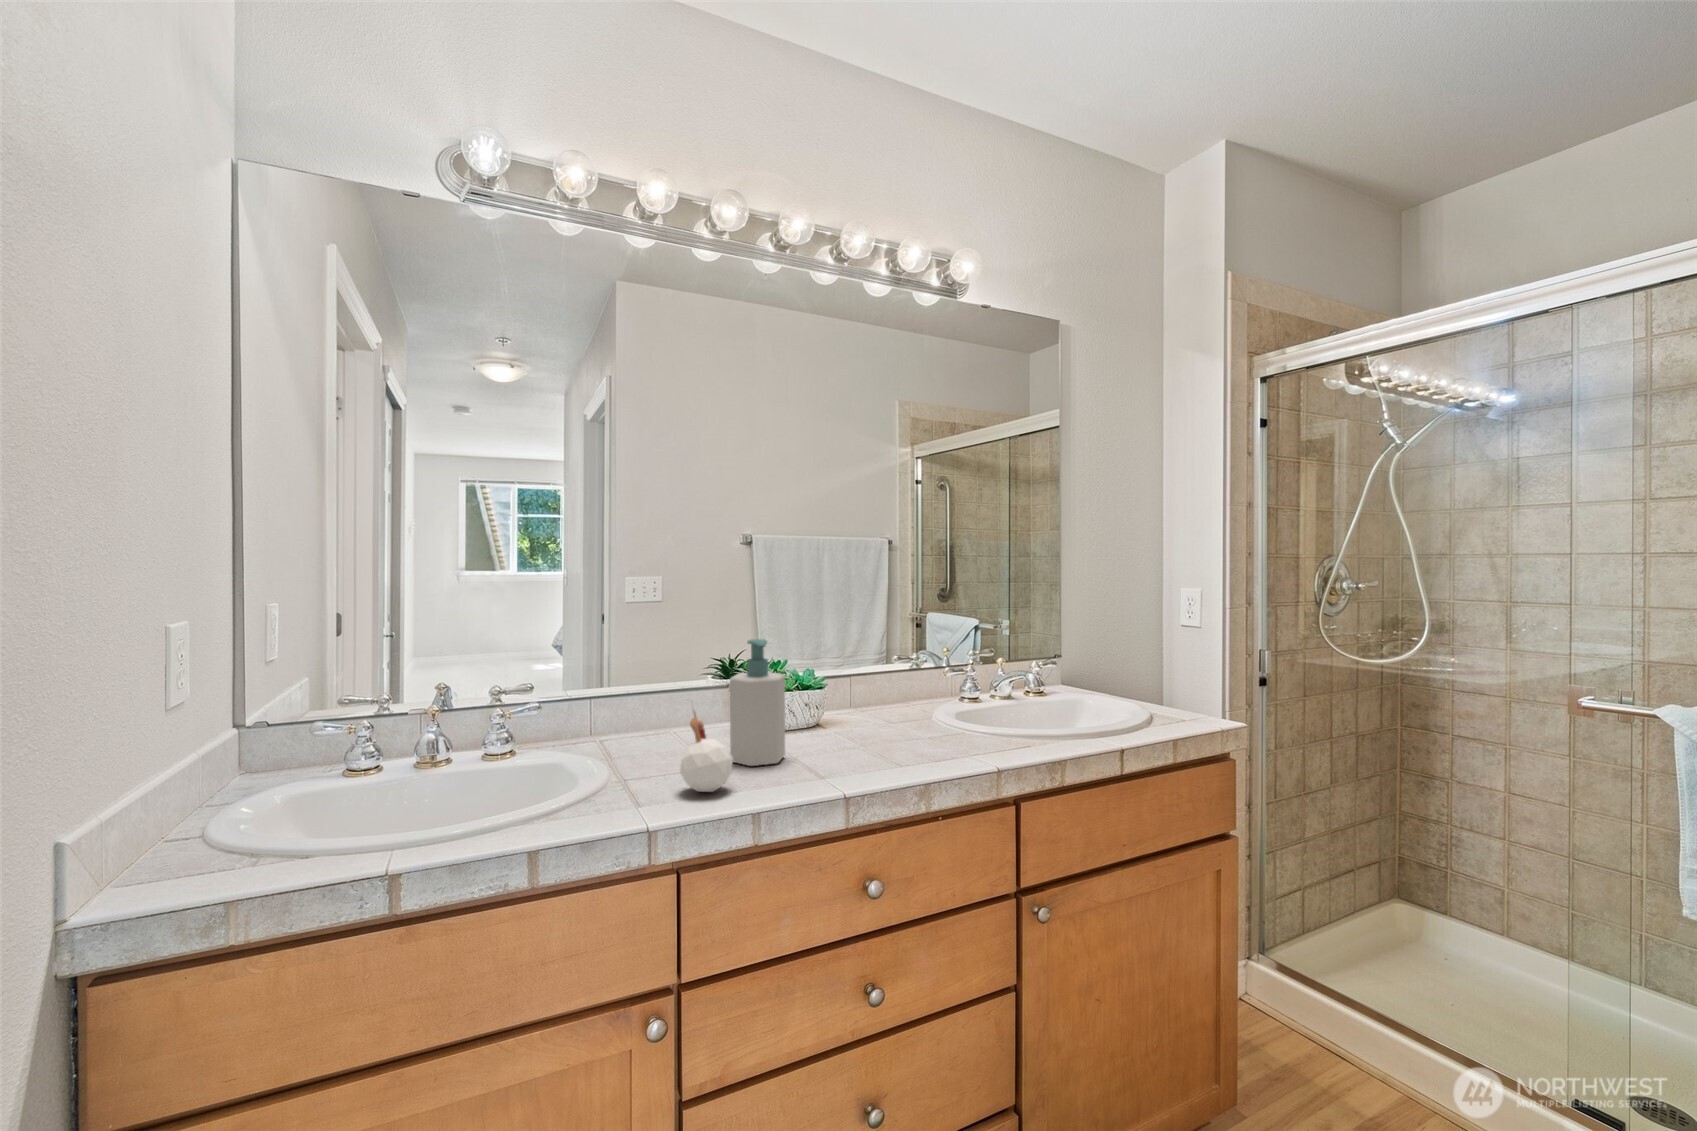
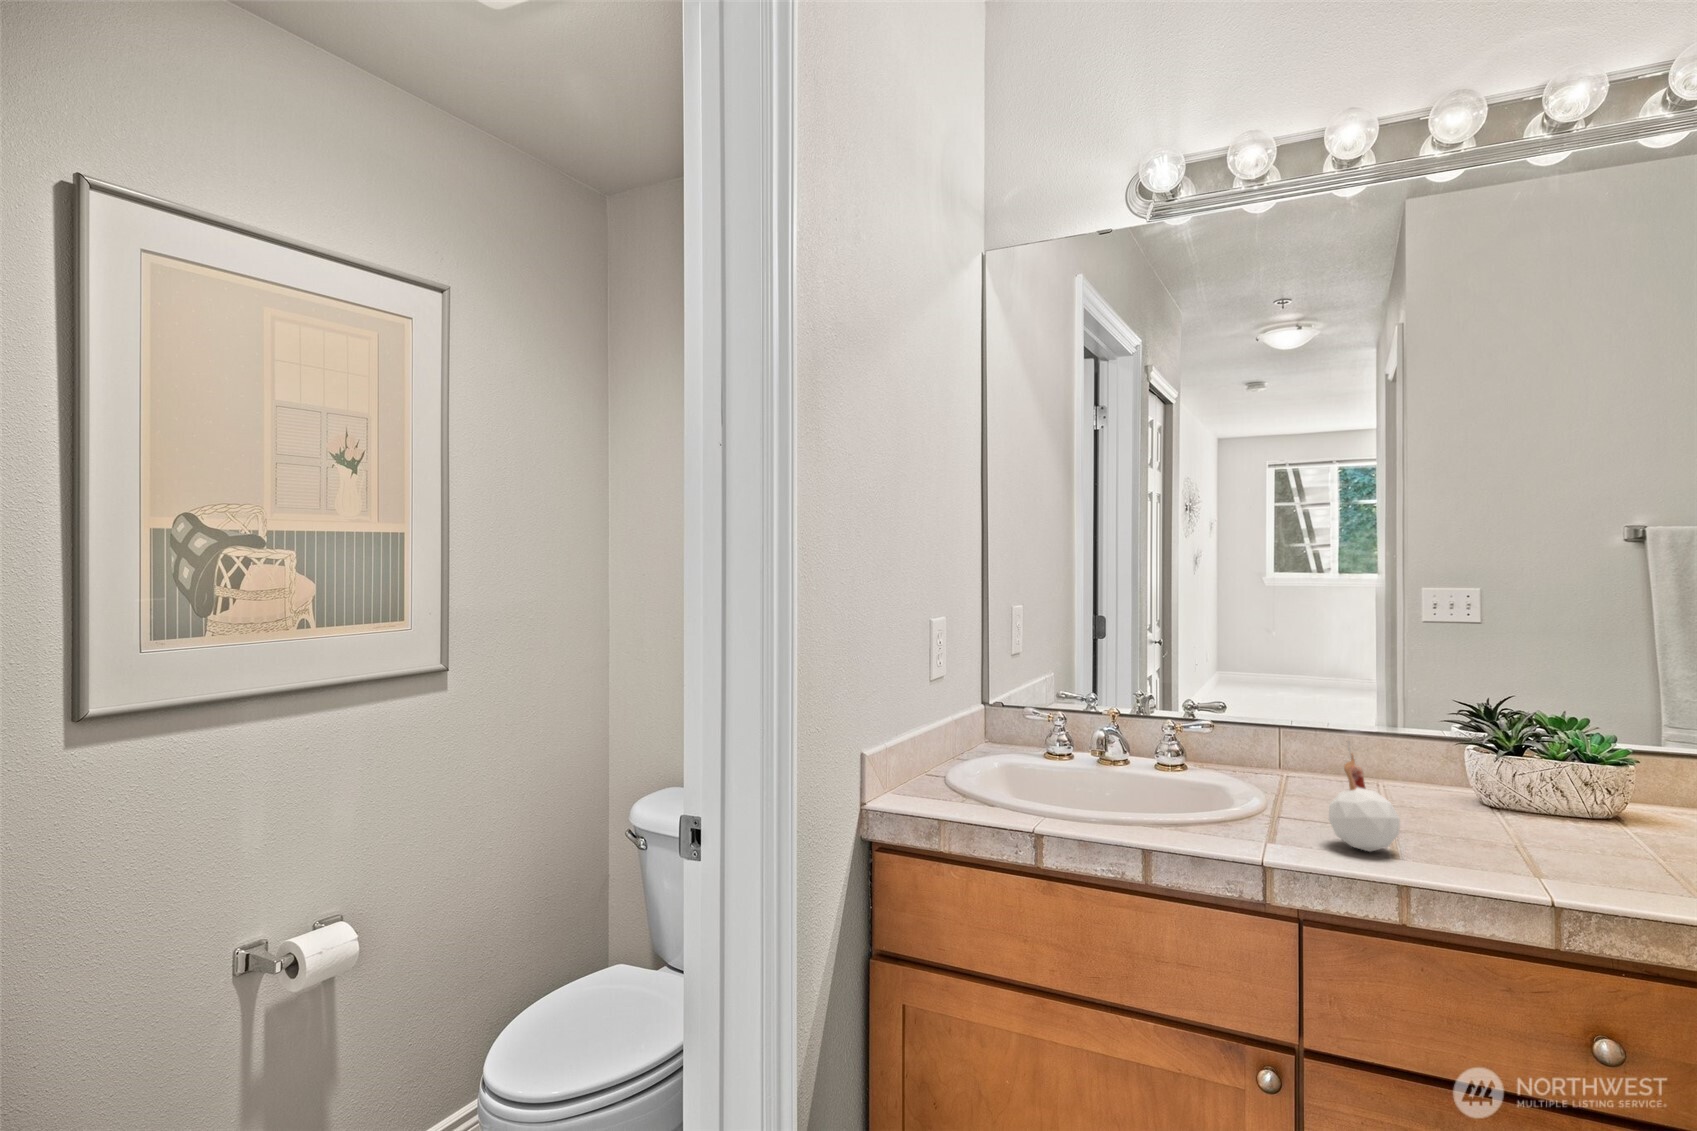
soap bottle: present [730,639,785,766] -> none [1422,682,1515,845]

